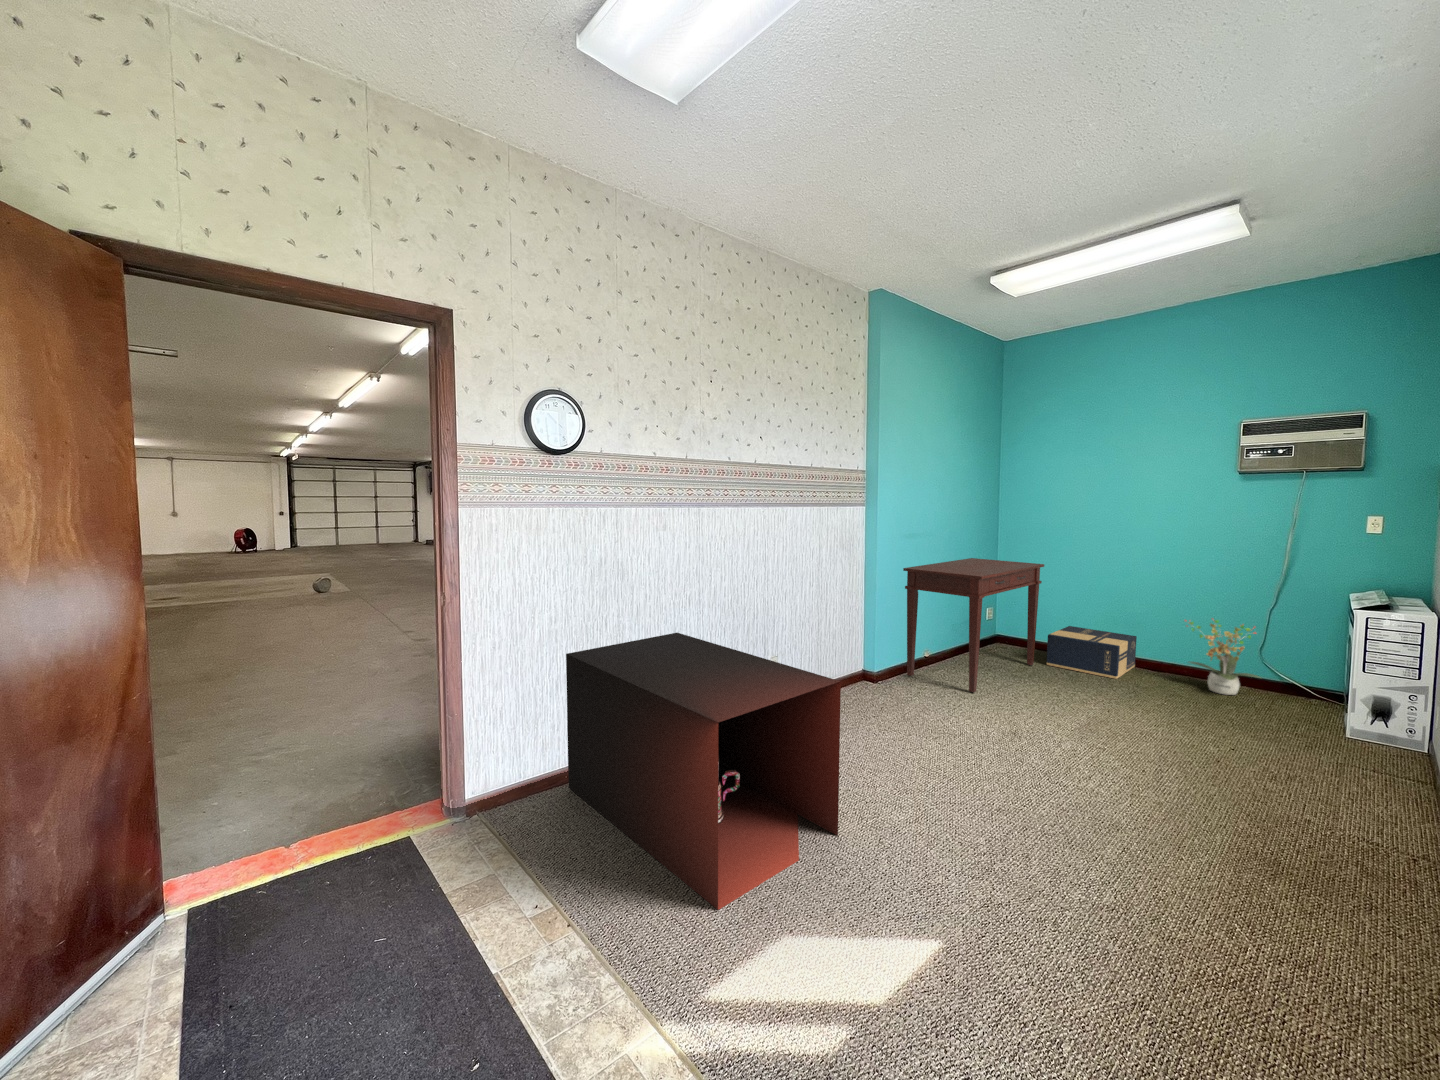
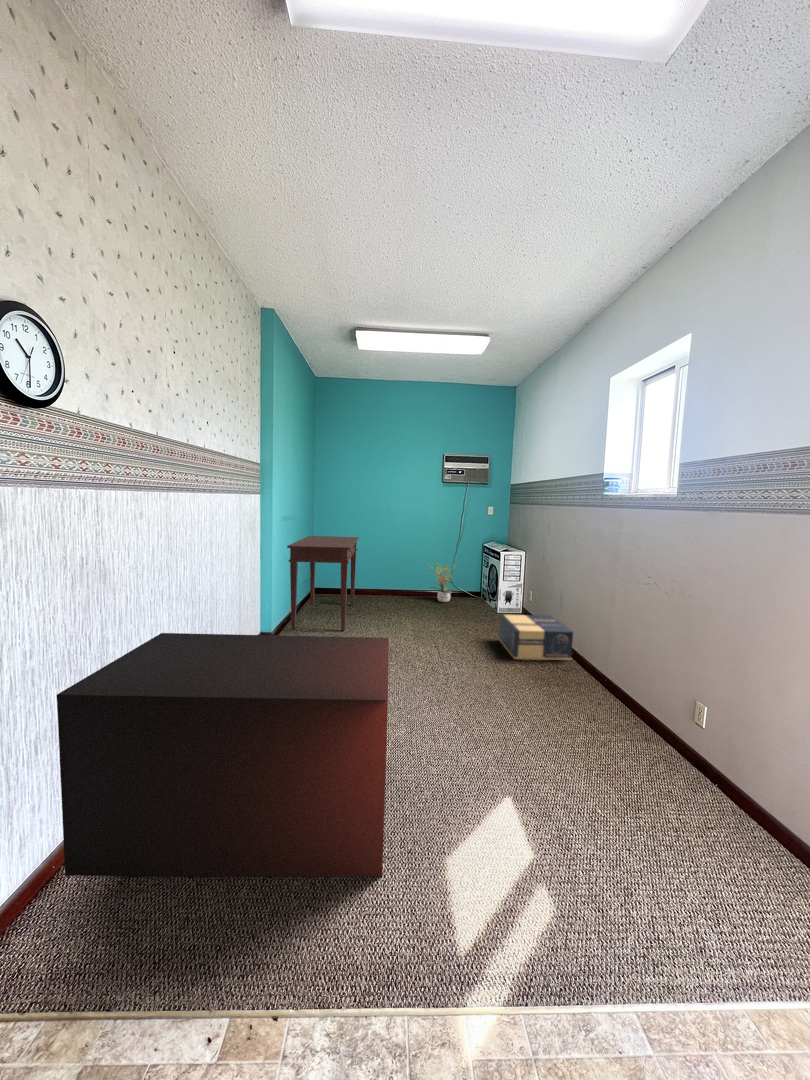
cardboard box: present [1046,626,1137,679] -> present [499,615,573,660]

